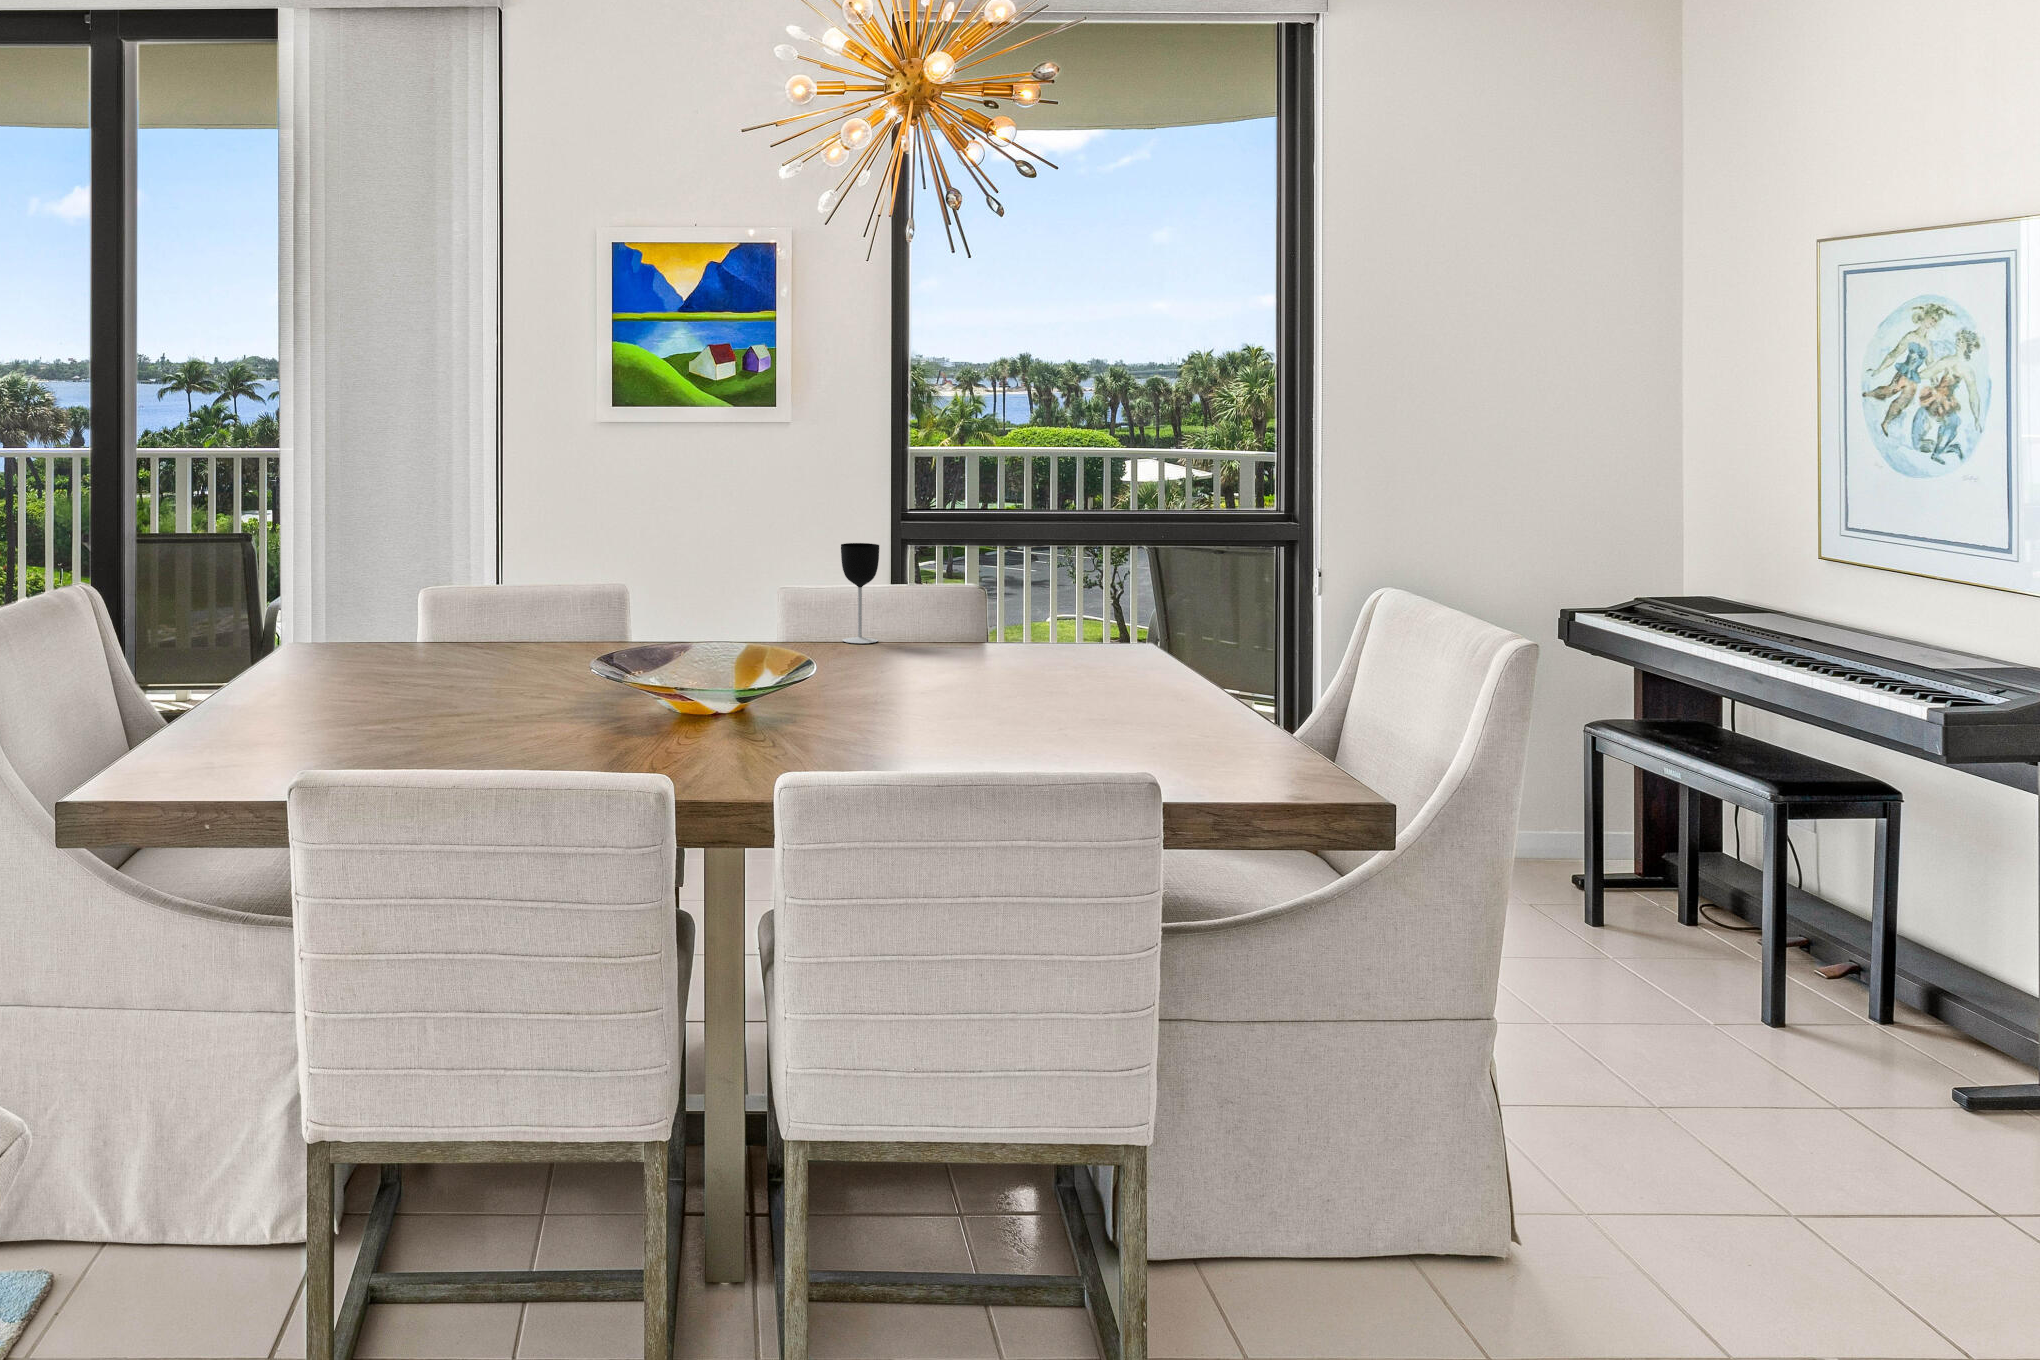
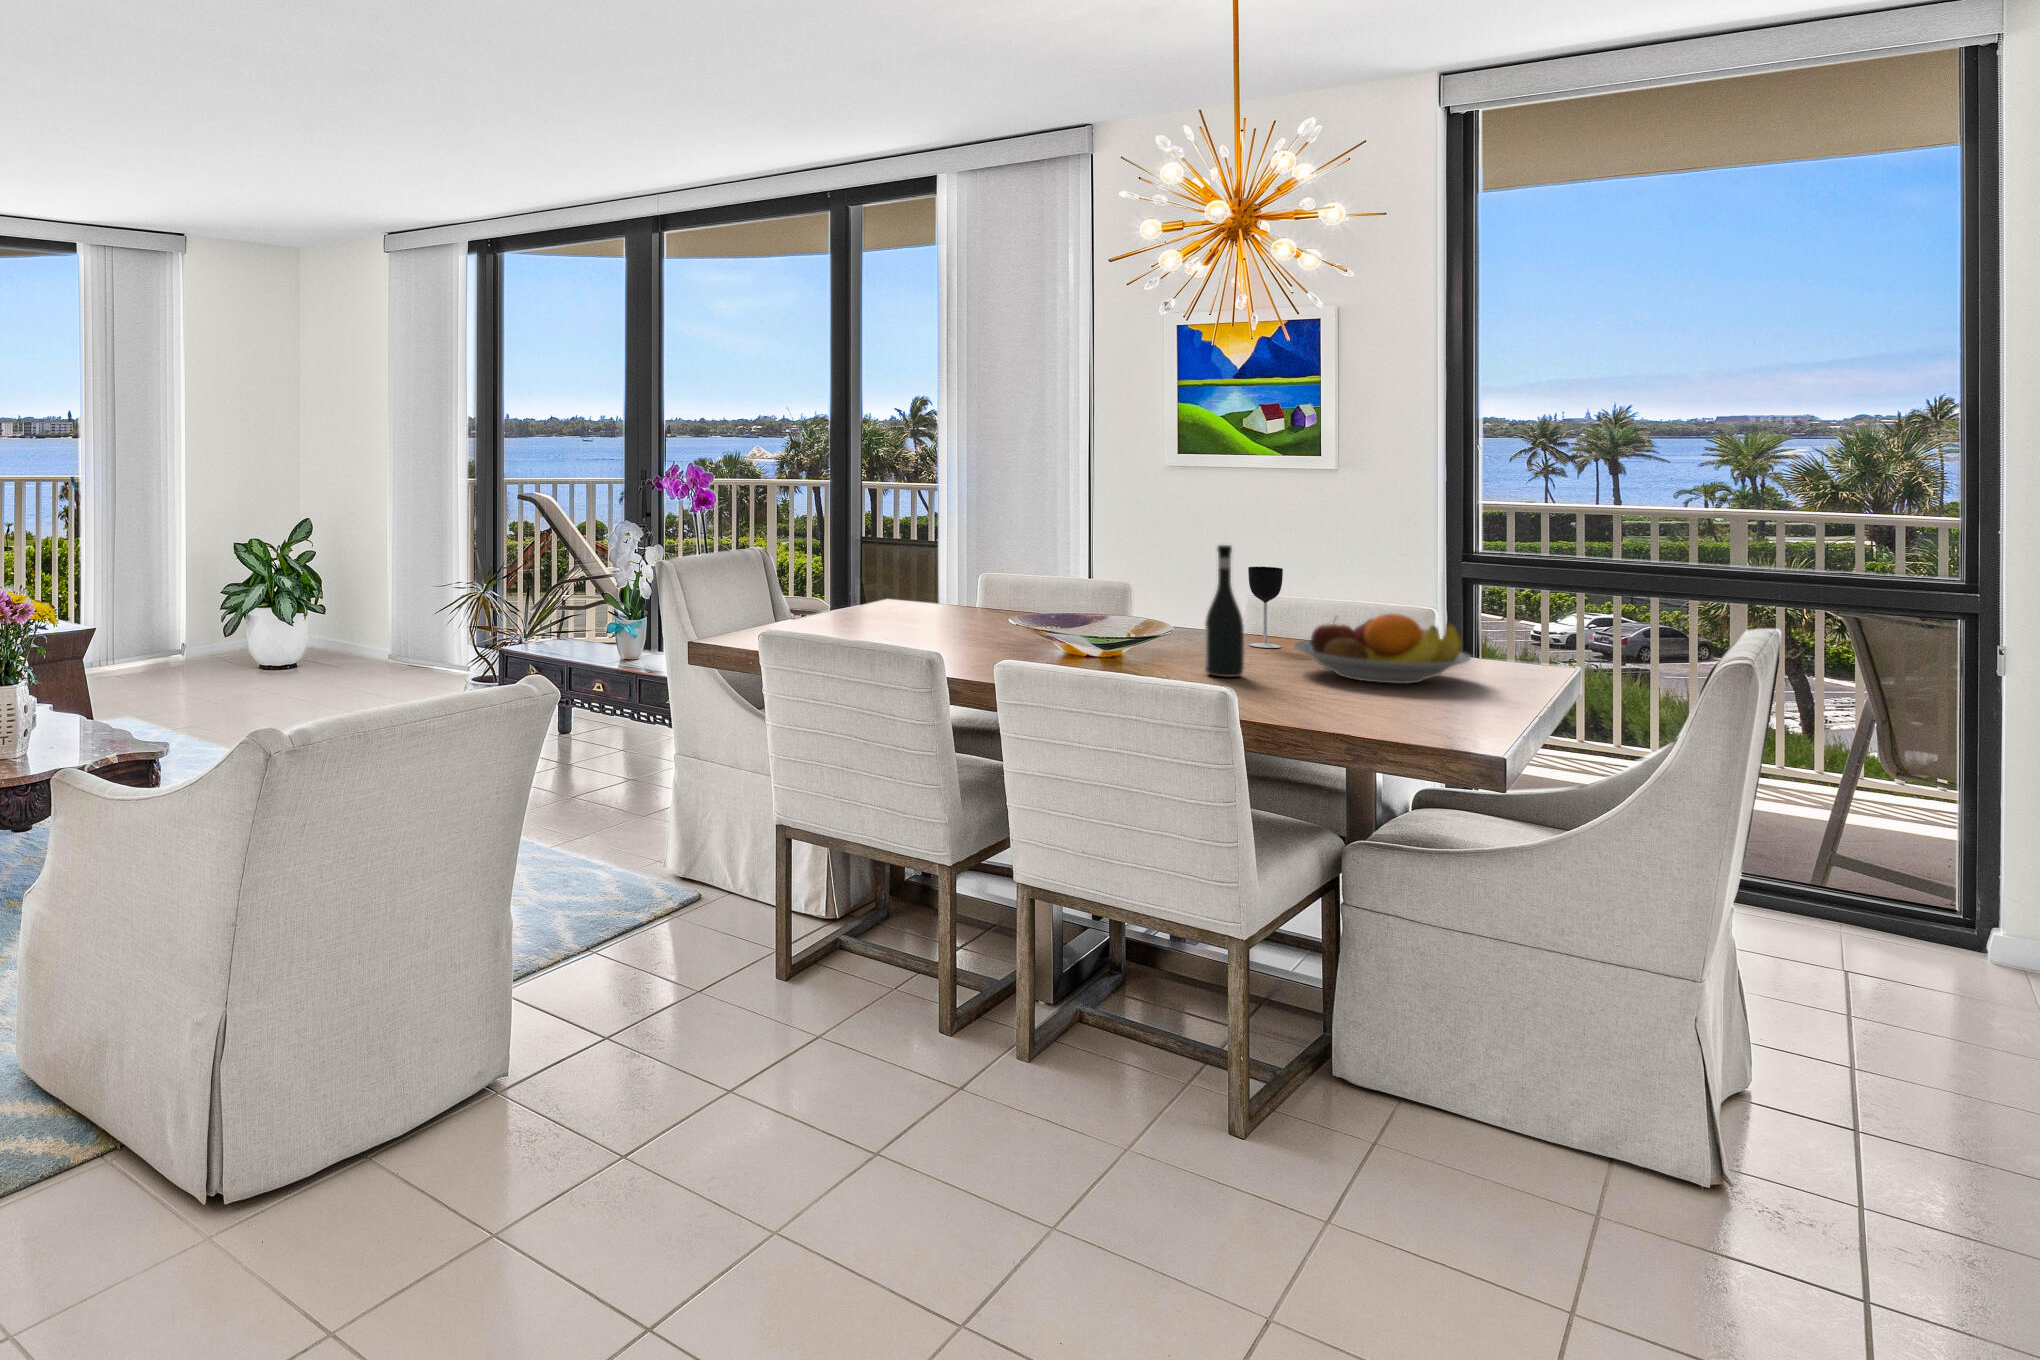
wine bottle: none [892,520,936,690] -> present [1205,545,1244,677]
fruit bowl: none [949,590,1134,673] -> present [1293,614,1471,684]

